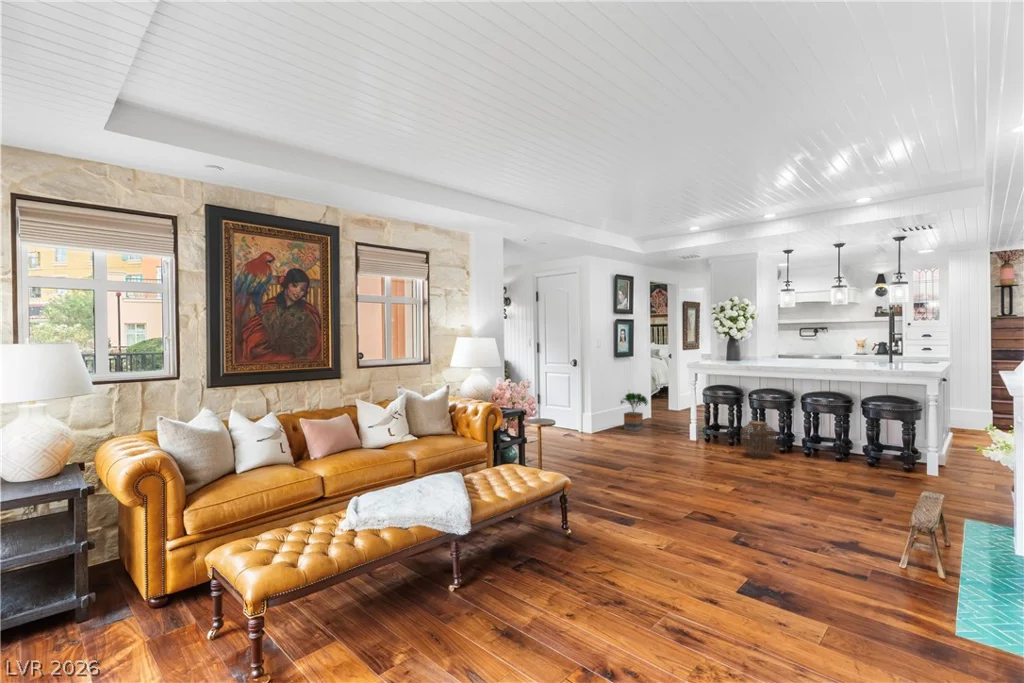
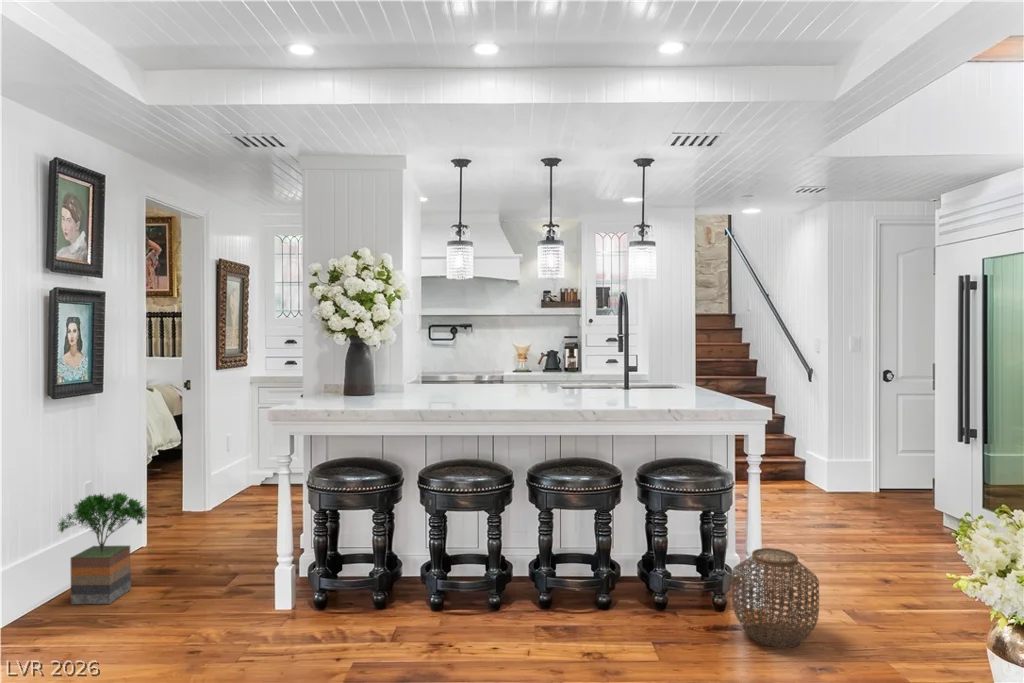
woven basket: present [741,421,776,457] -> present [732,548,819,648]

